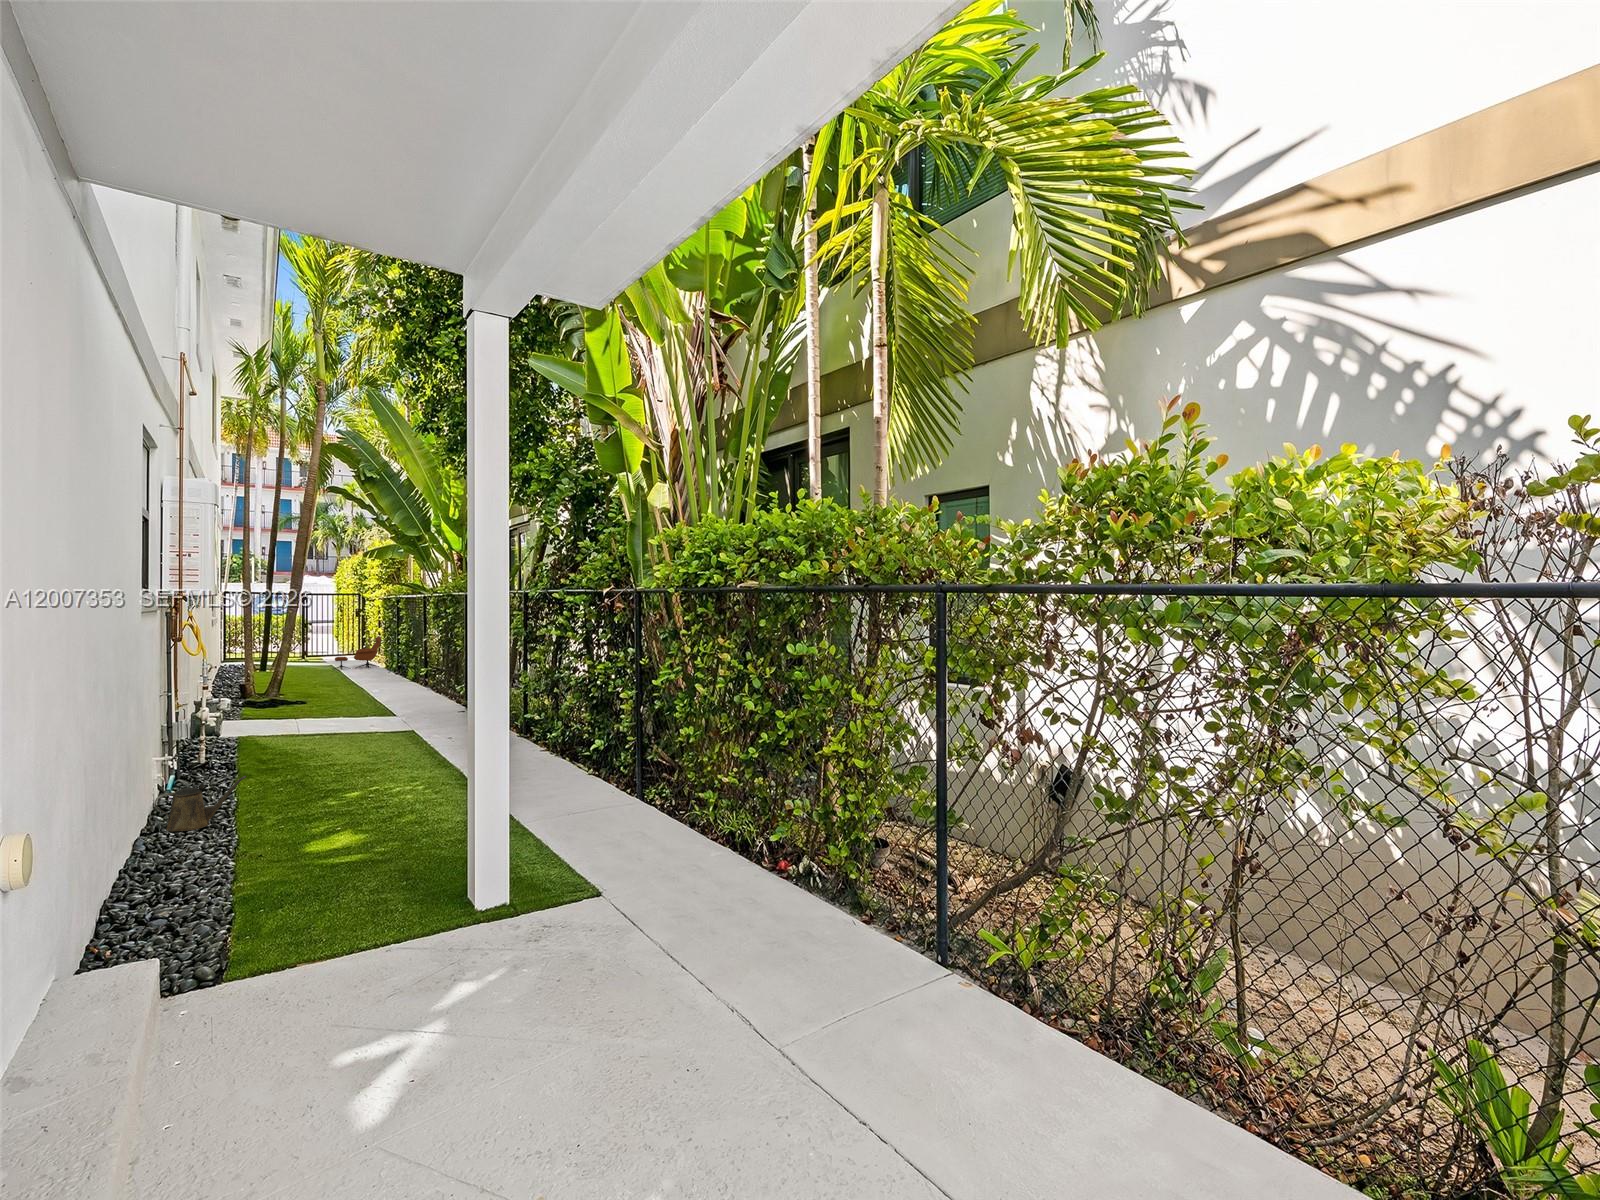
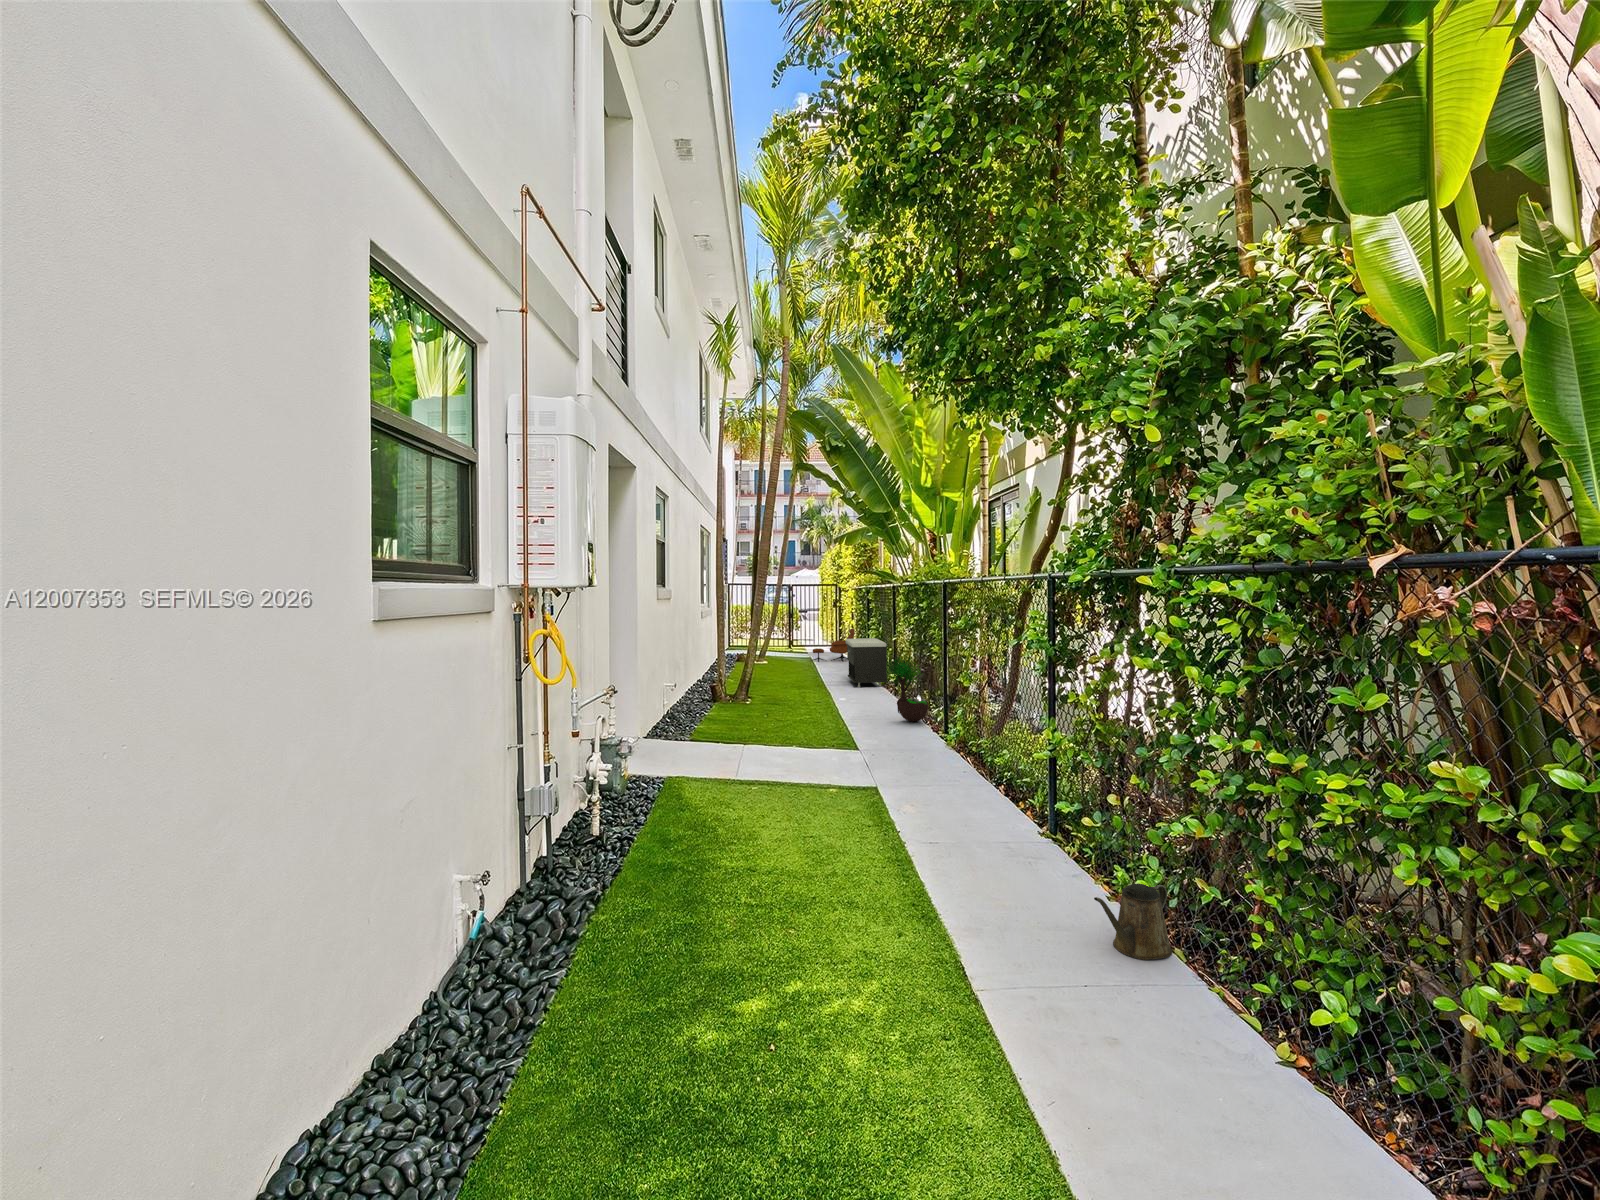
storage bench: none [375,643,417,686] -> present [846,638,887,687]
potted tree: none [418,649,455,704] -> present [886,657,928,722]
watering can: present [154,776,246,832] -> present [1094,884,1172,960]

